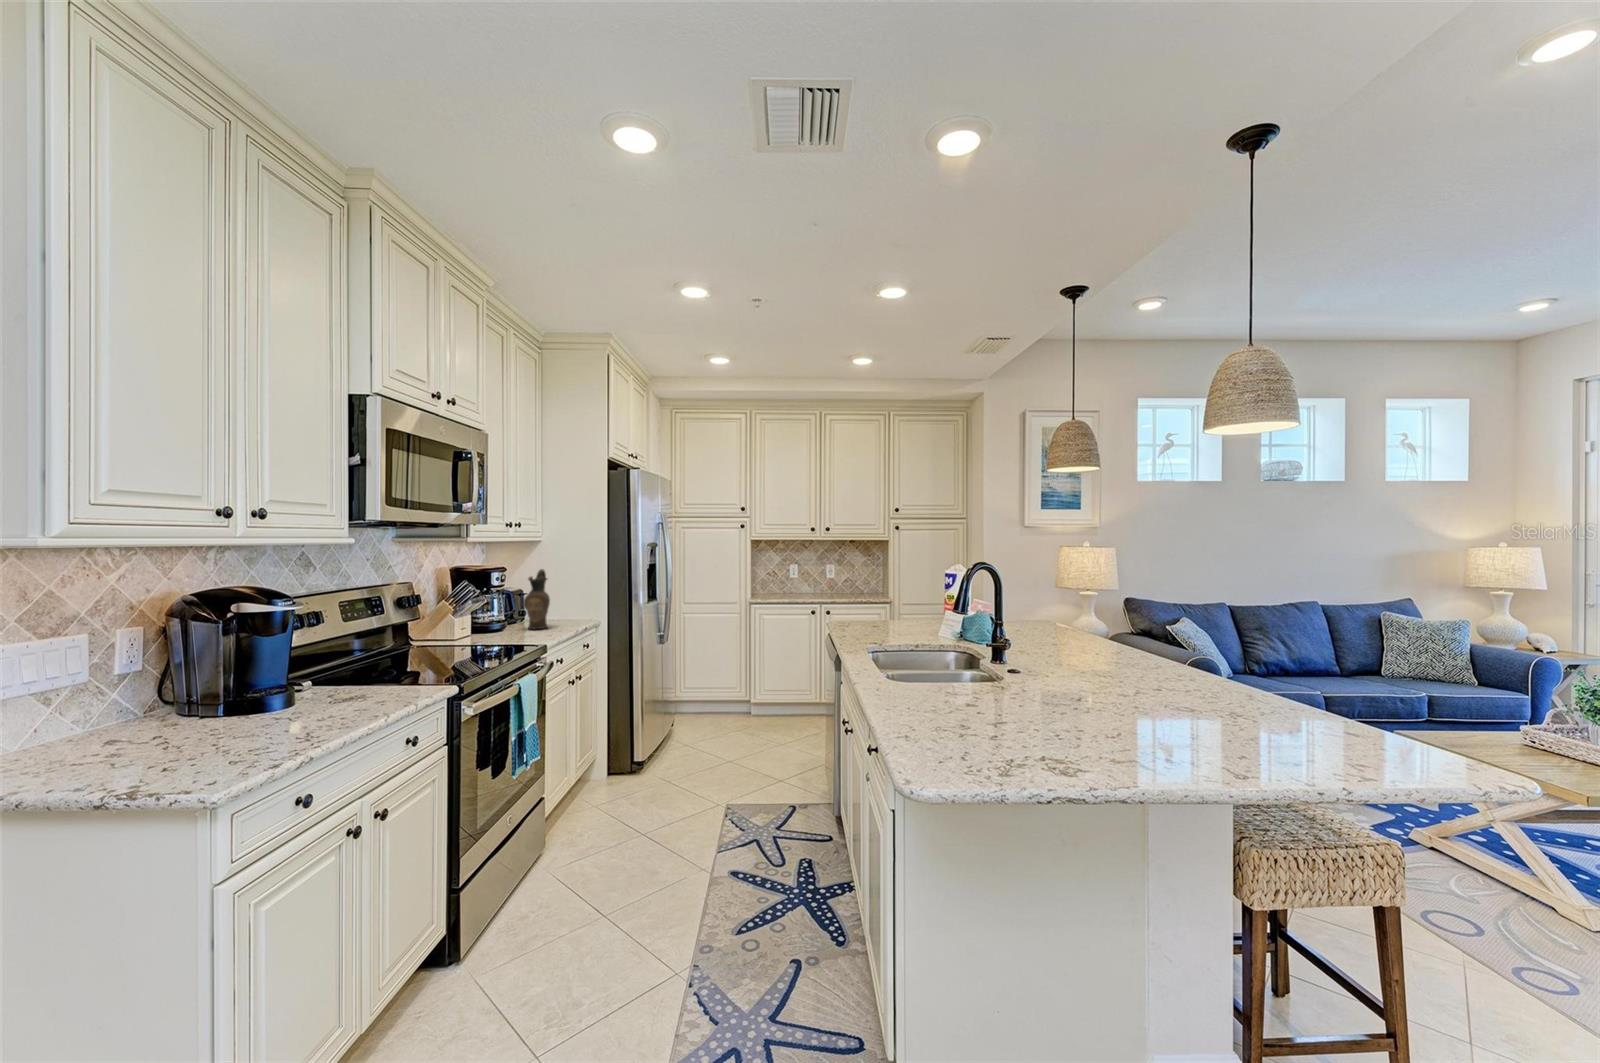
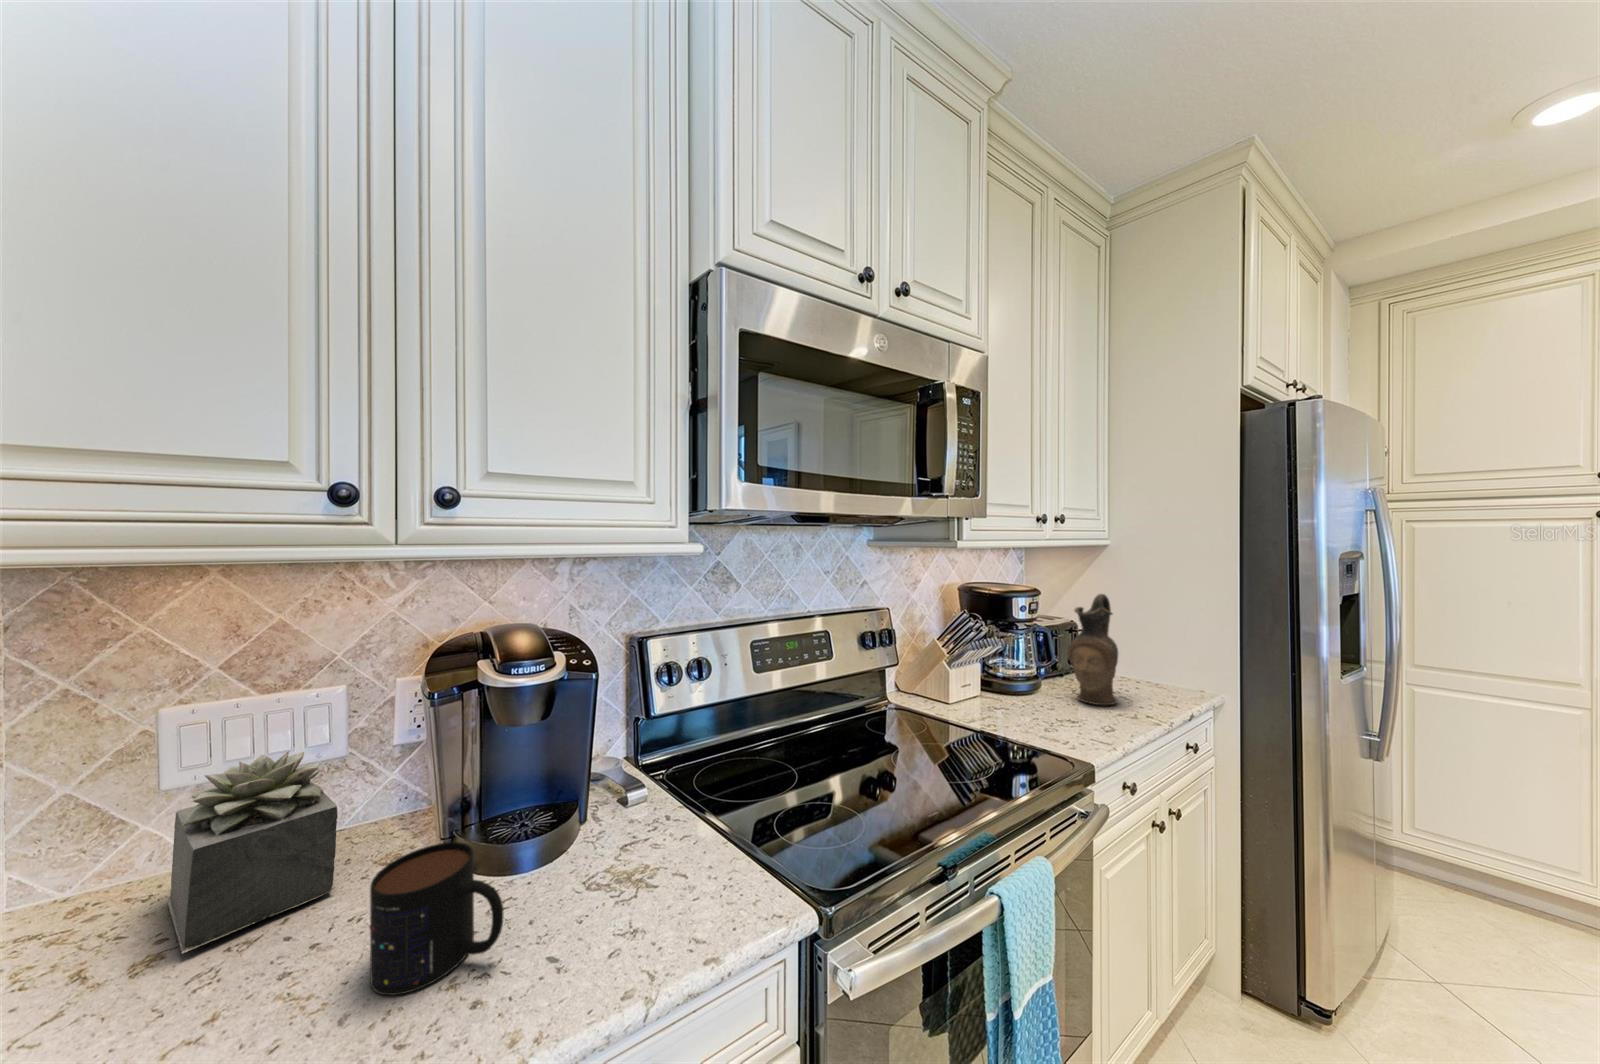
succulent plant: none [64,655,193,748] -> present [167,751,338,953]
mug: none [286,670,351,717] -> present [370,842,504,995]

